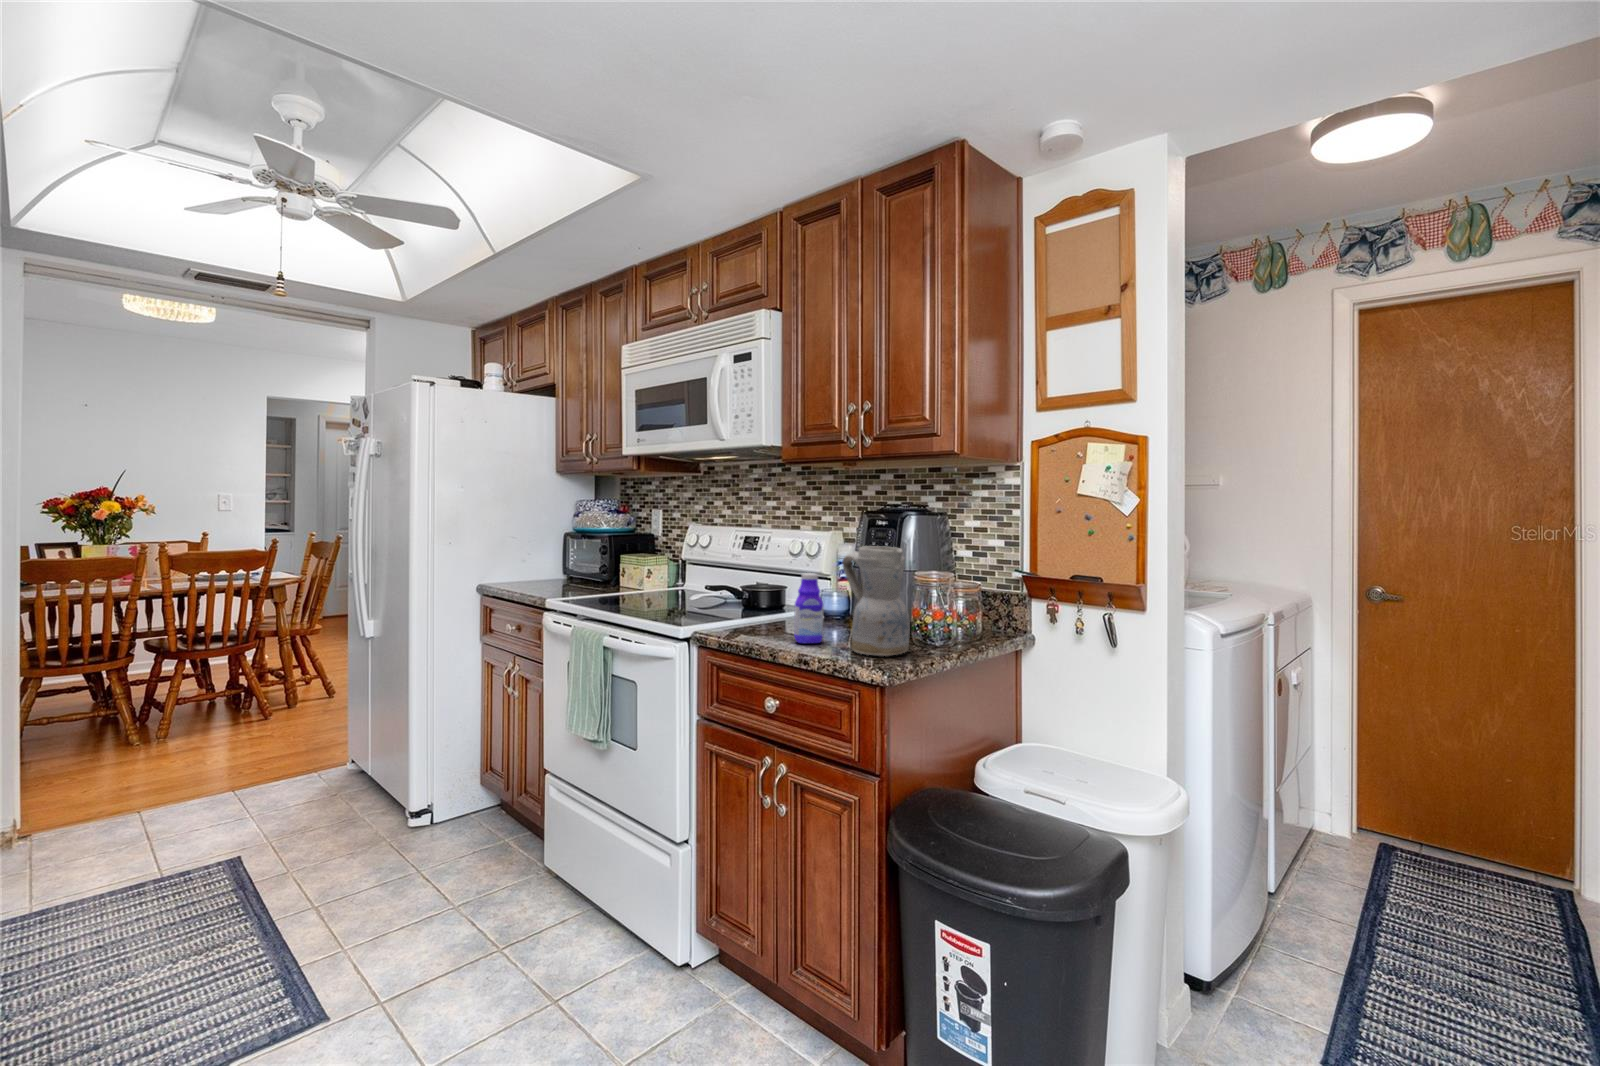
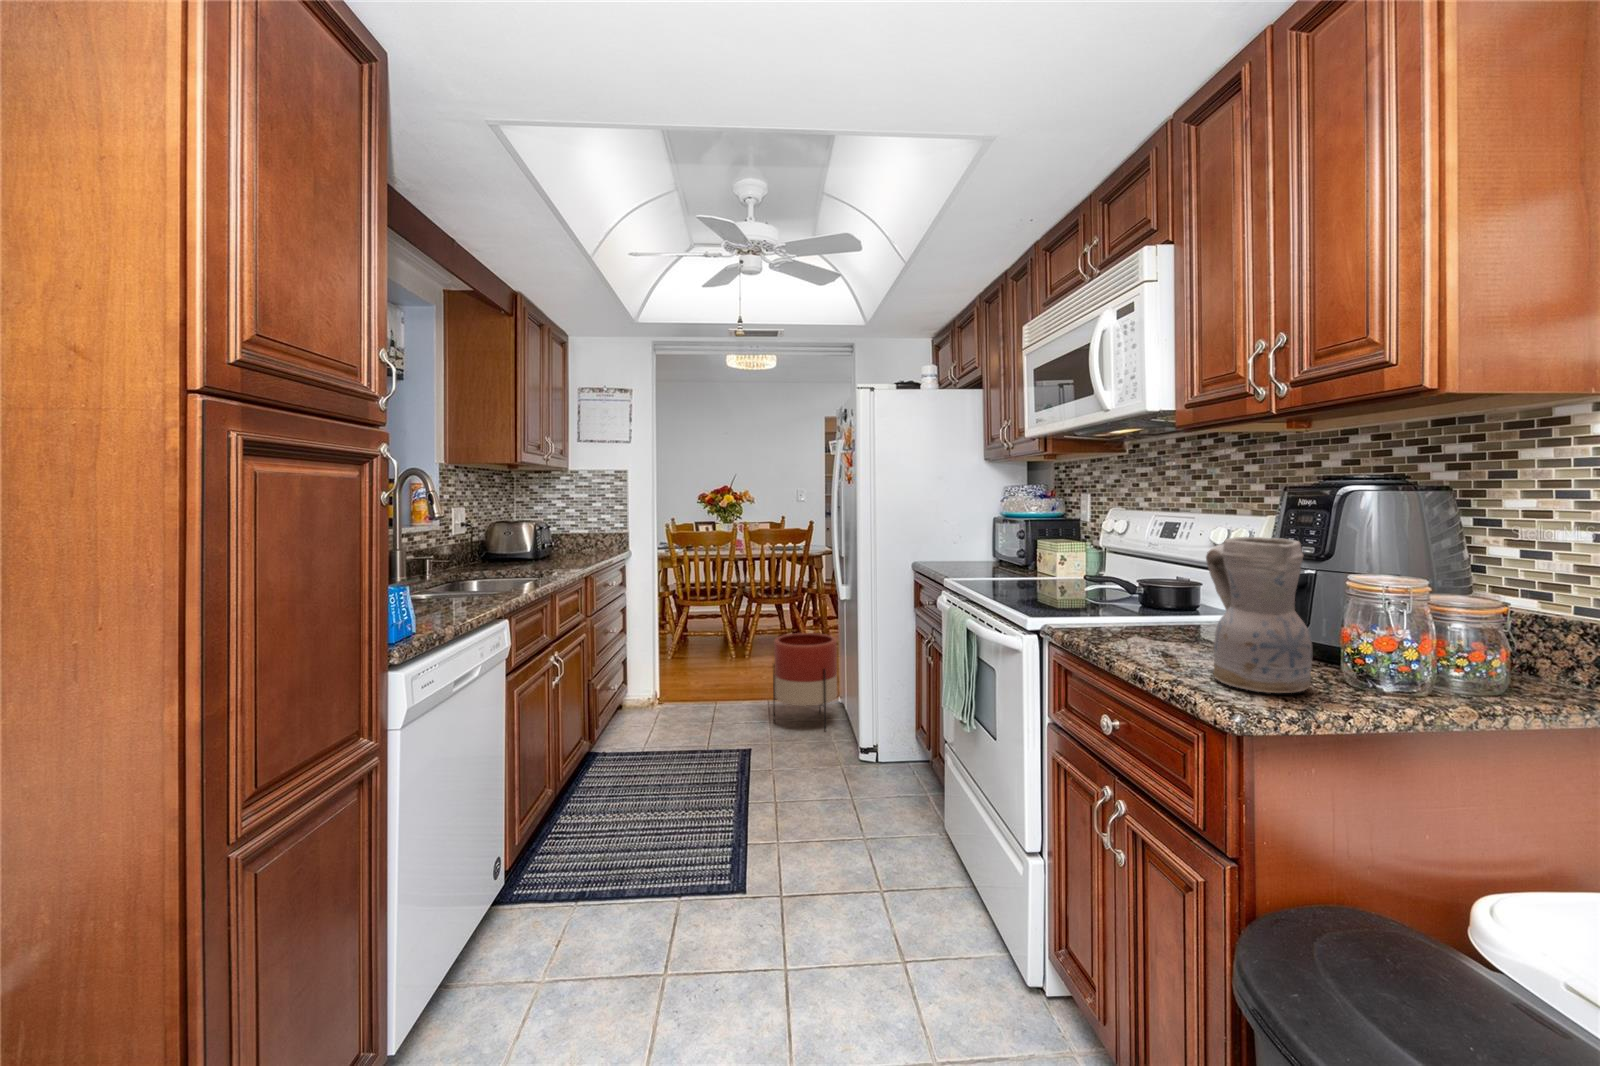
bottle: present [794,573,823,643] -> none [1146,570,1188,659]
planter: none [260,684,362,816] -> present [773,633,837,731]

